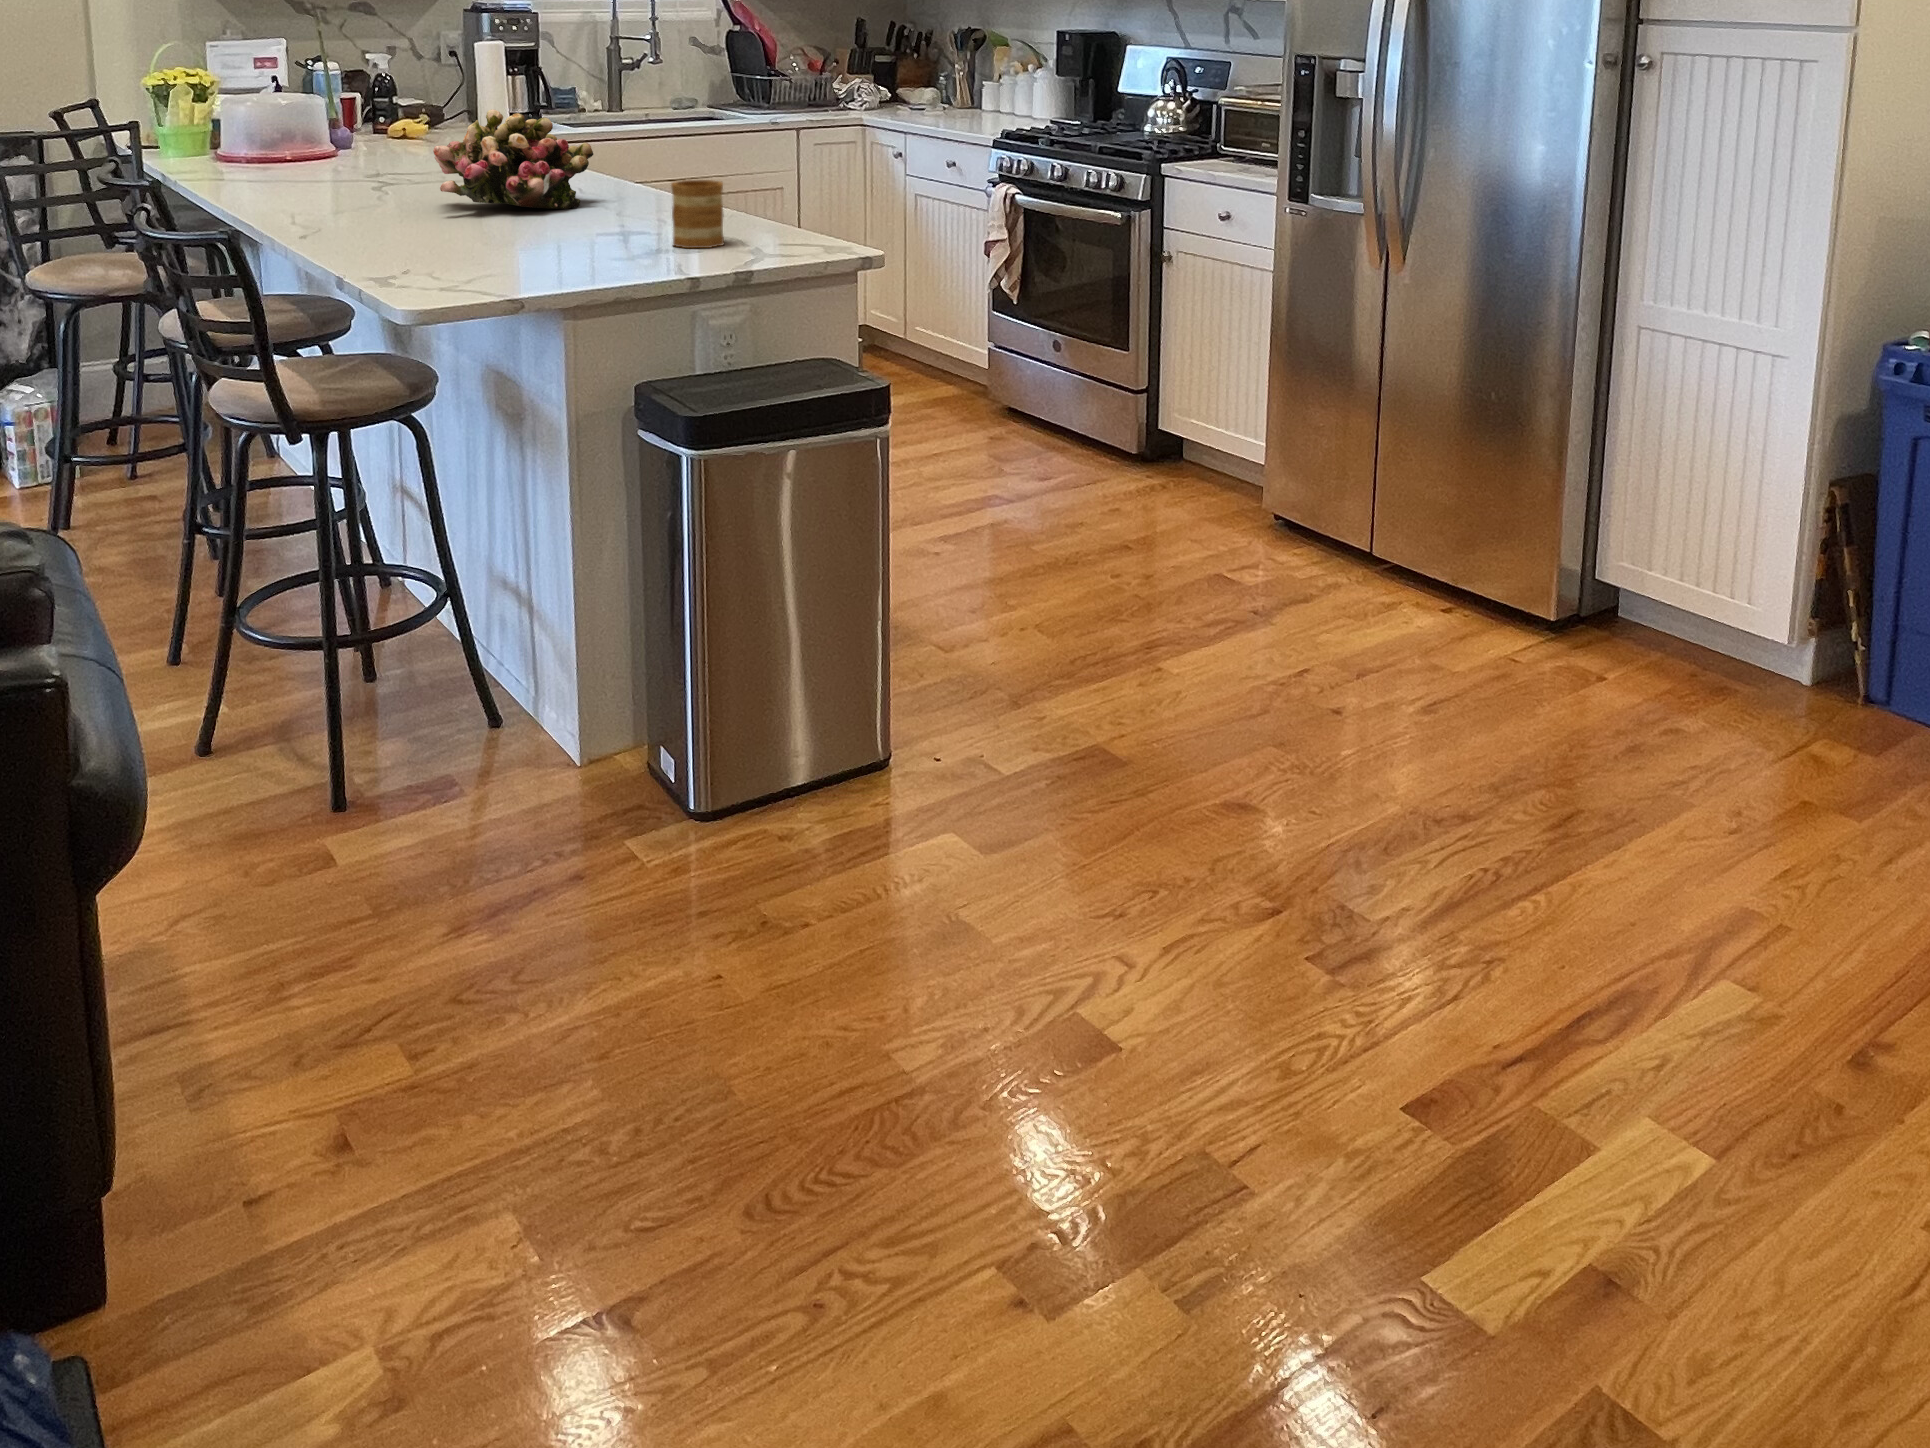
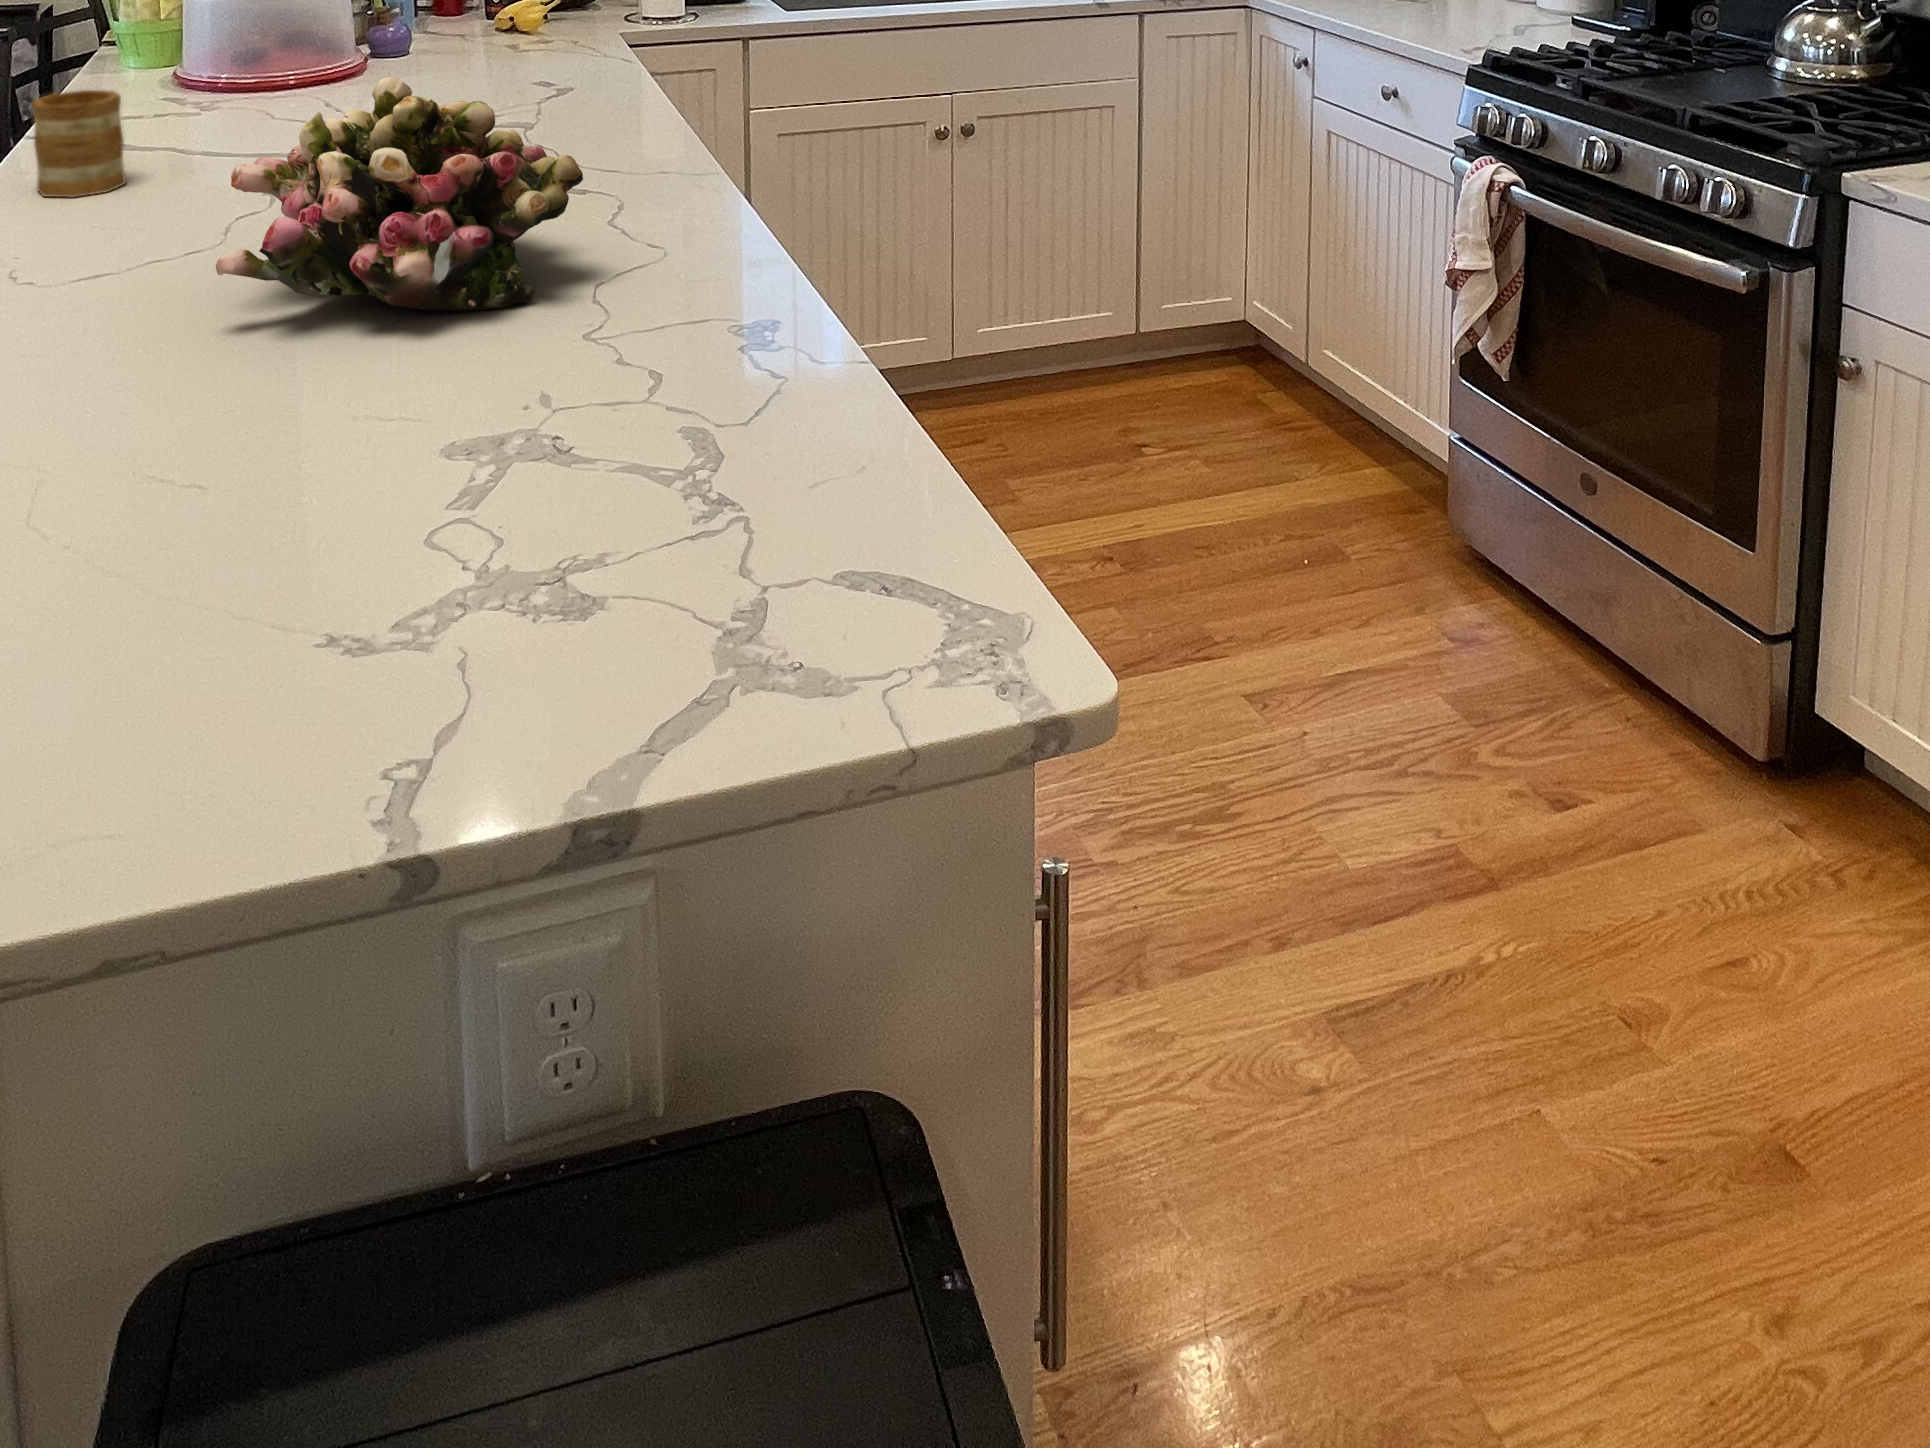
mug: present [671,180,724,248] -> present [32,90,126,198]

